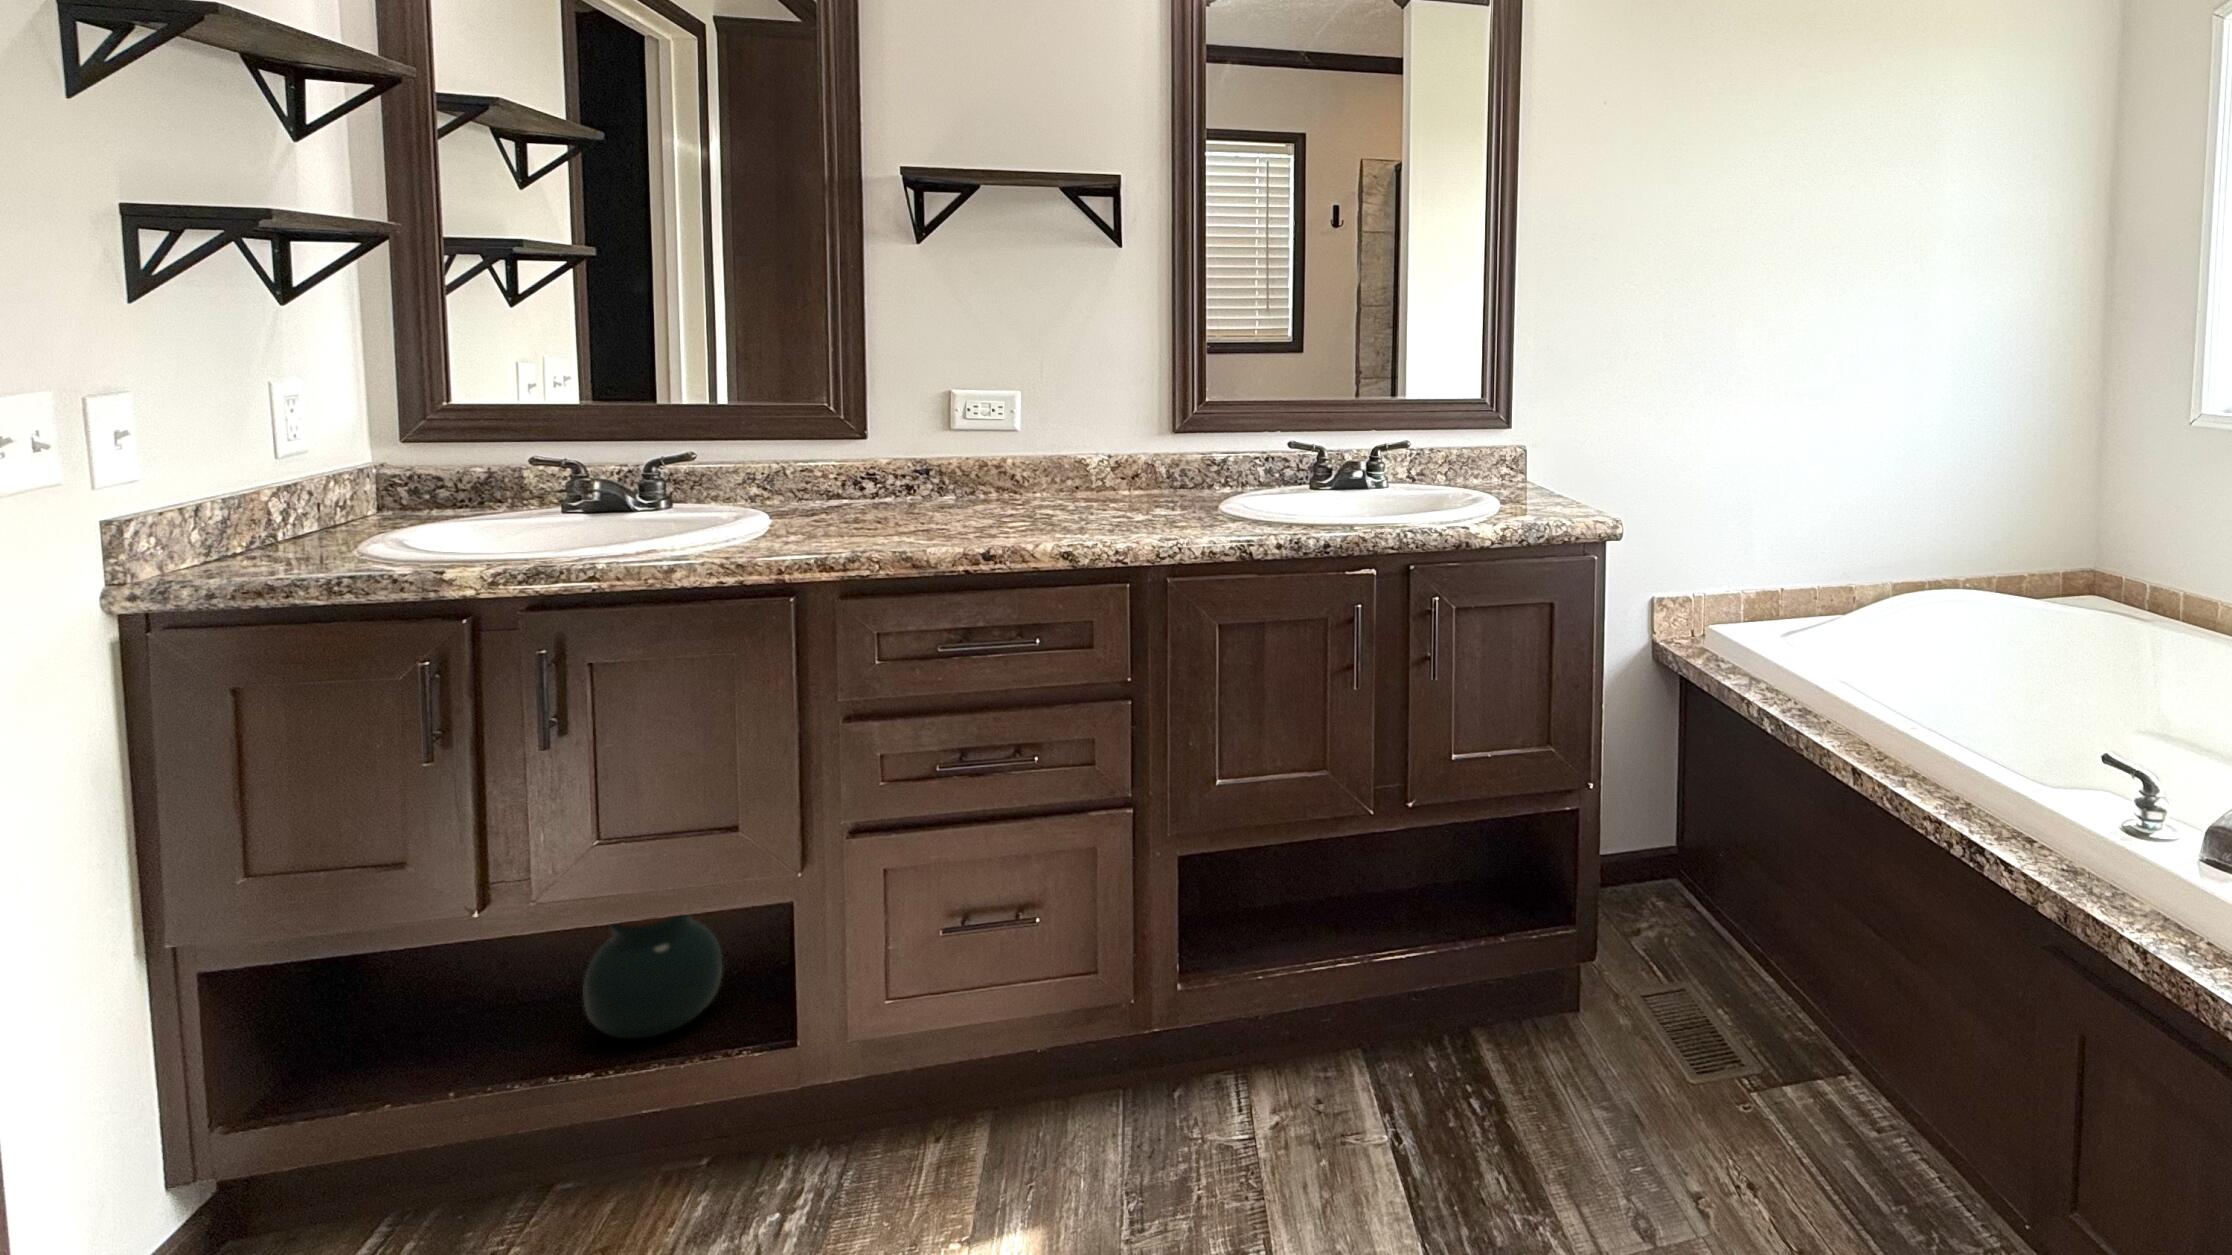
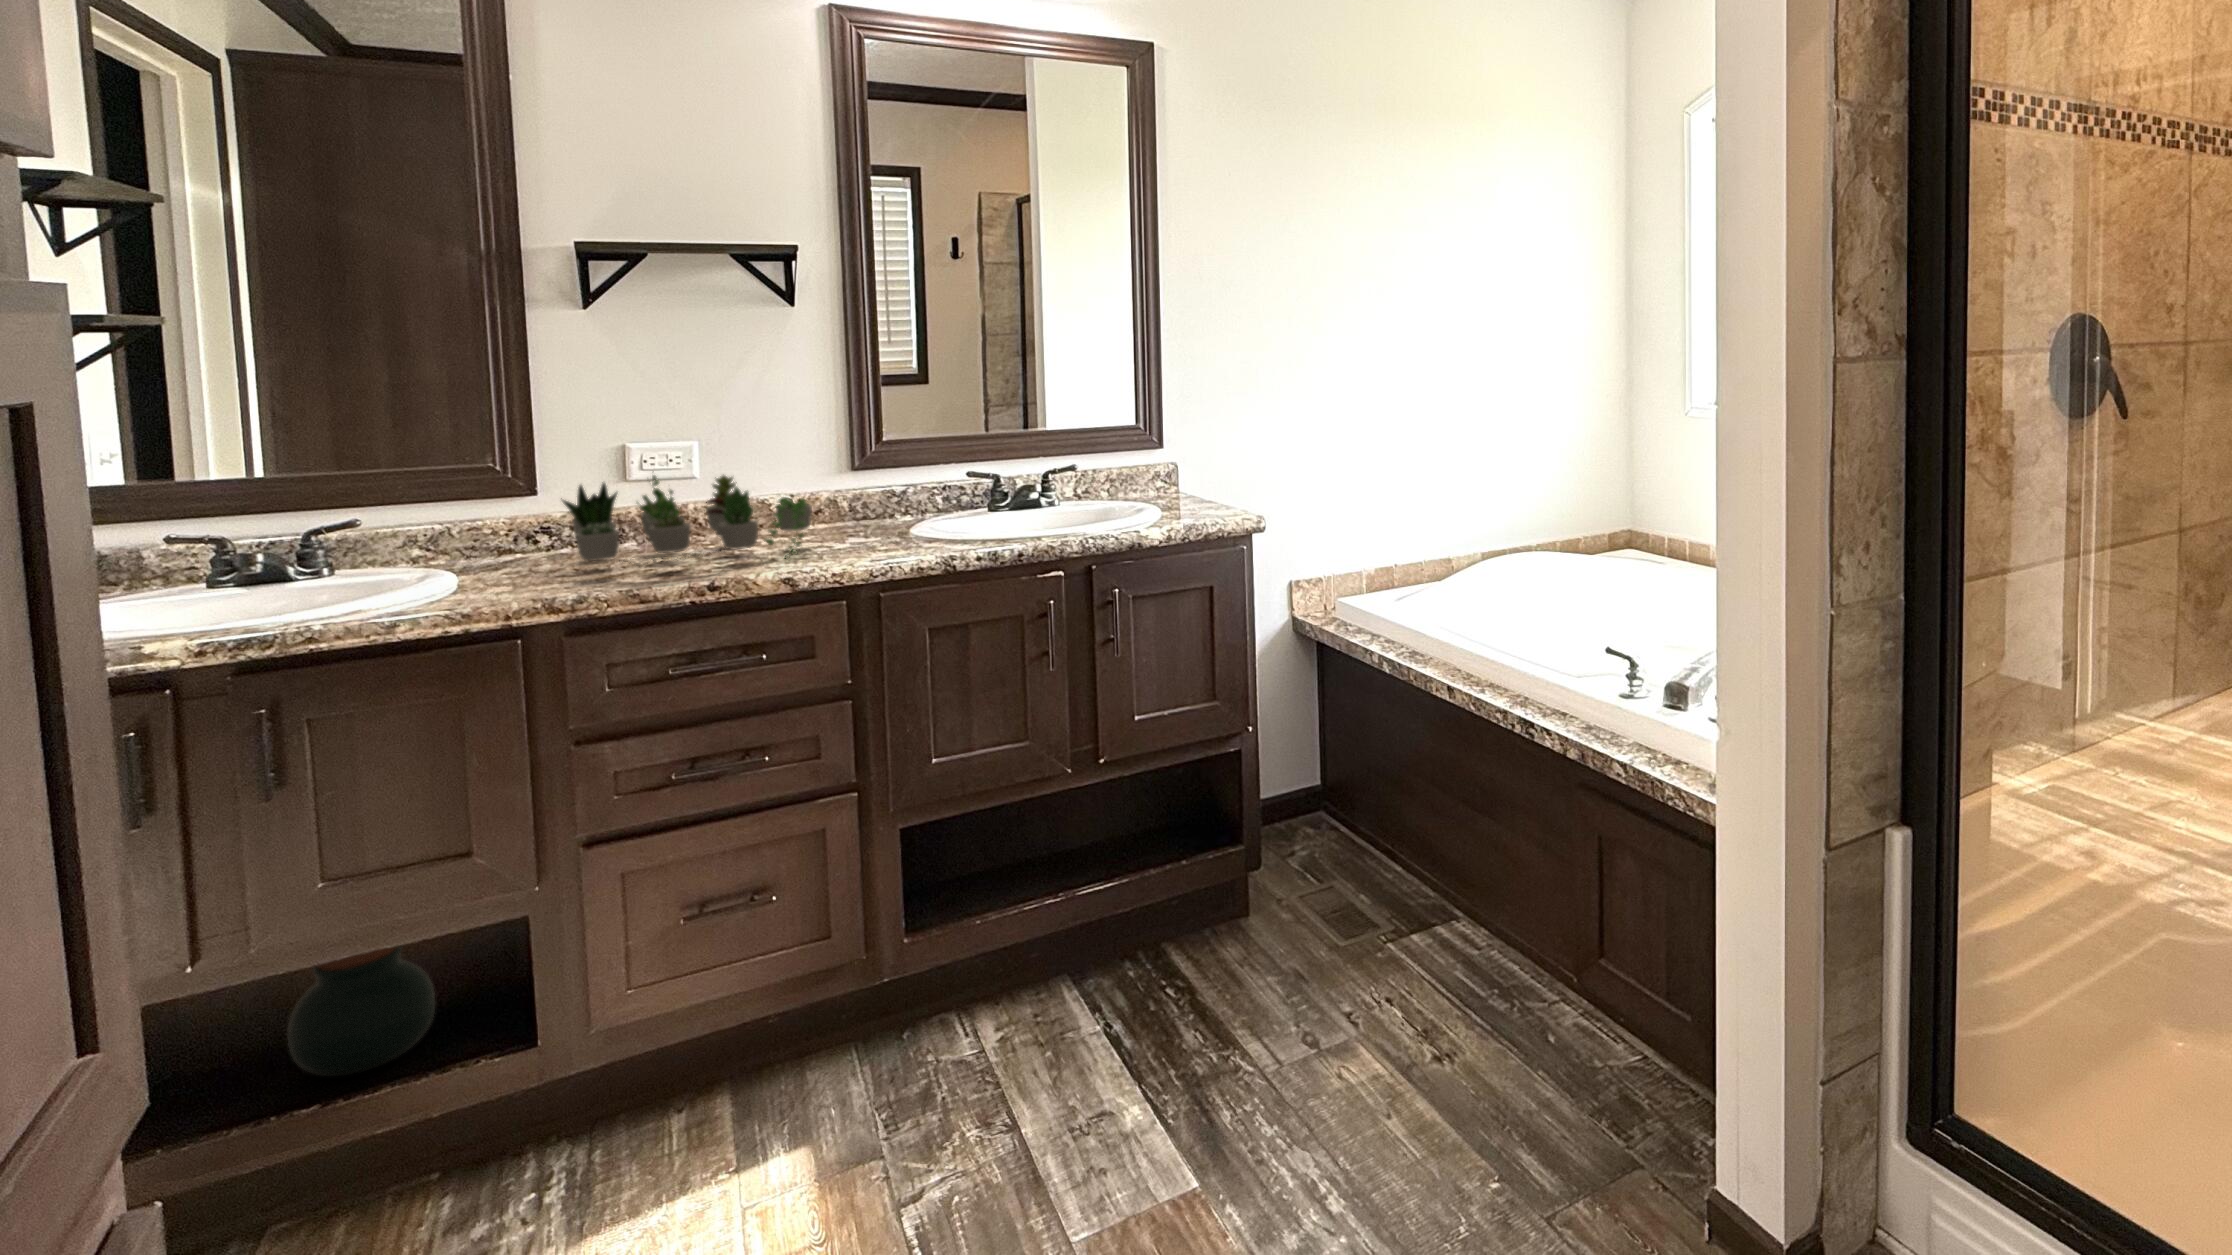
succulent plant: none [862,417,1115,530] -> present [561,475,812,565]

